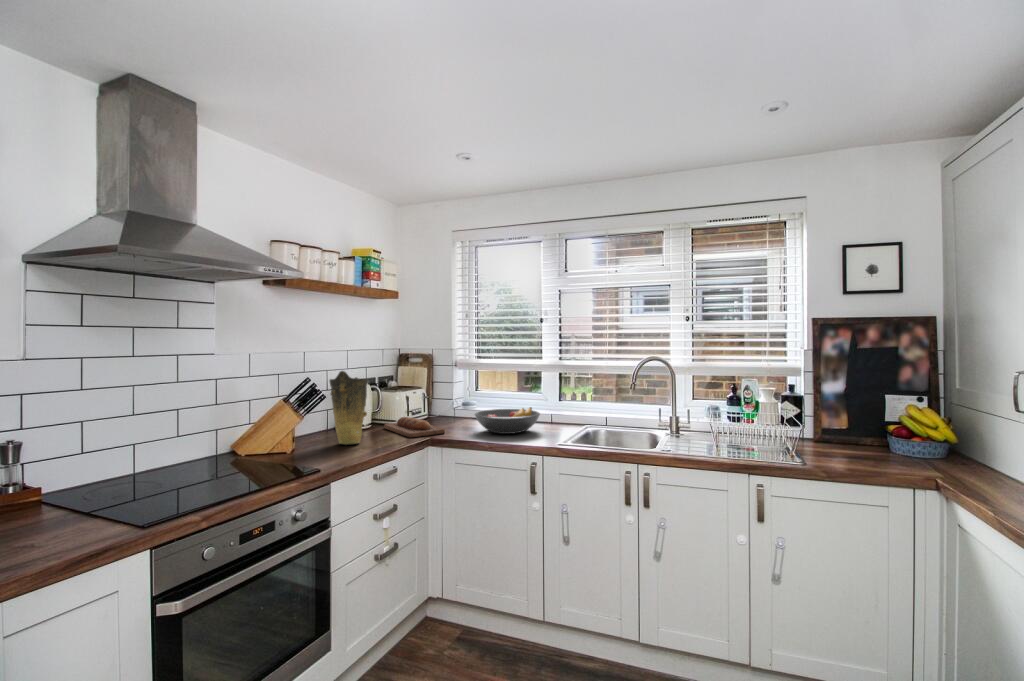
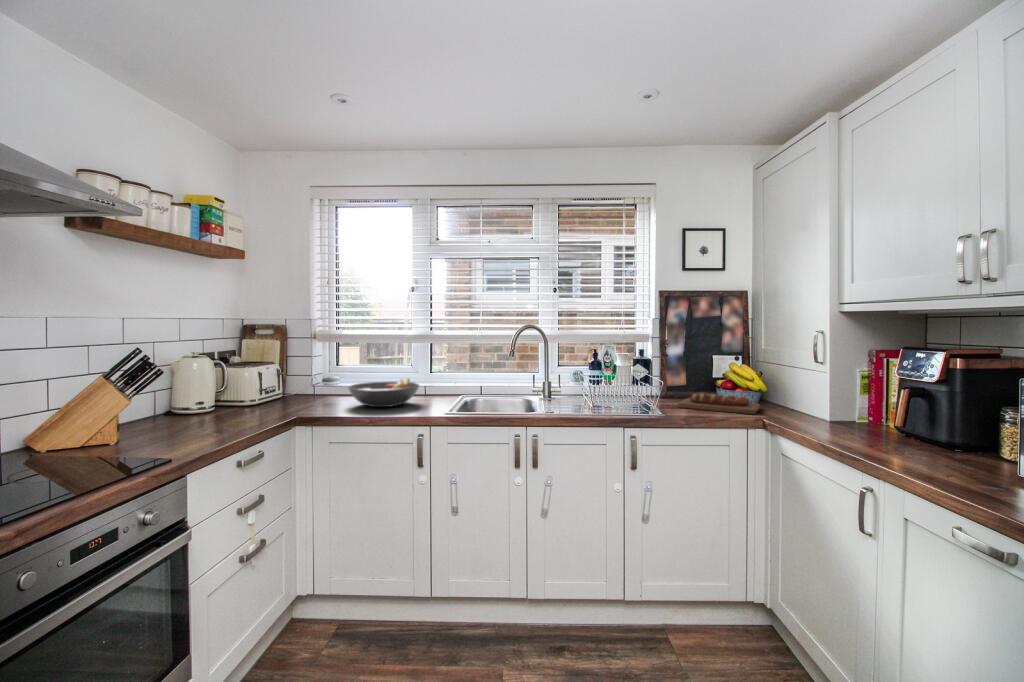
vase: present [330,371,368,444] -> none [165,339,219,430]
bread loaf: present [384,417,445,437] -> present [678,393,761,414]

